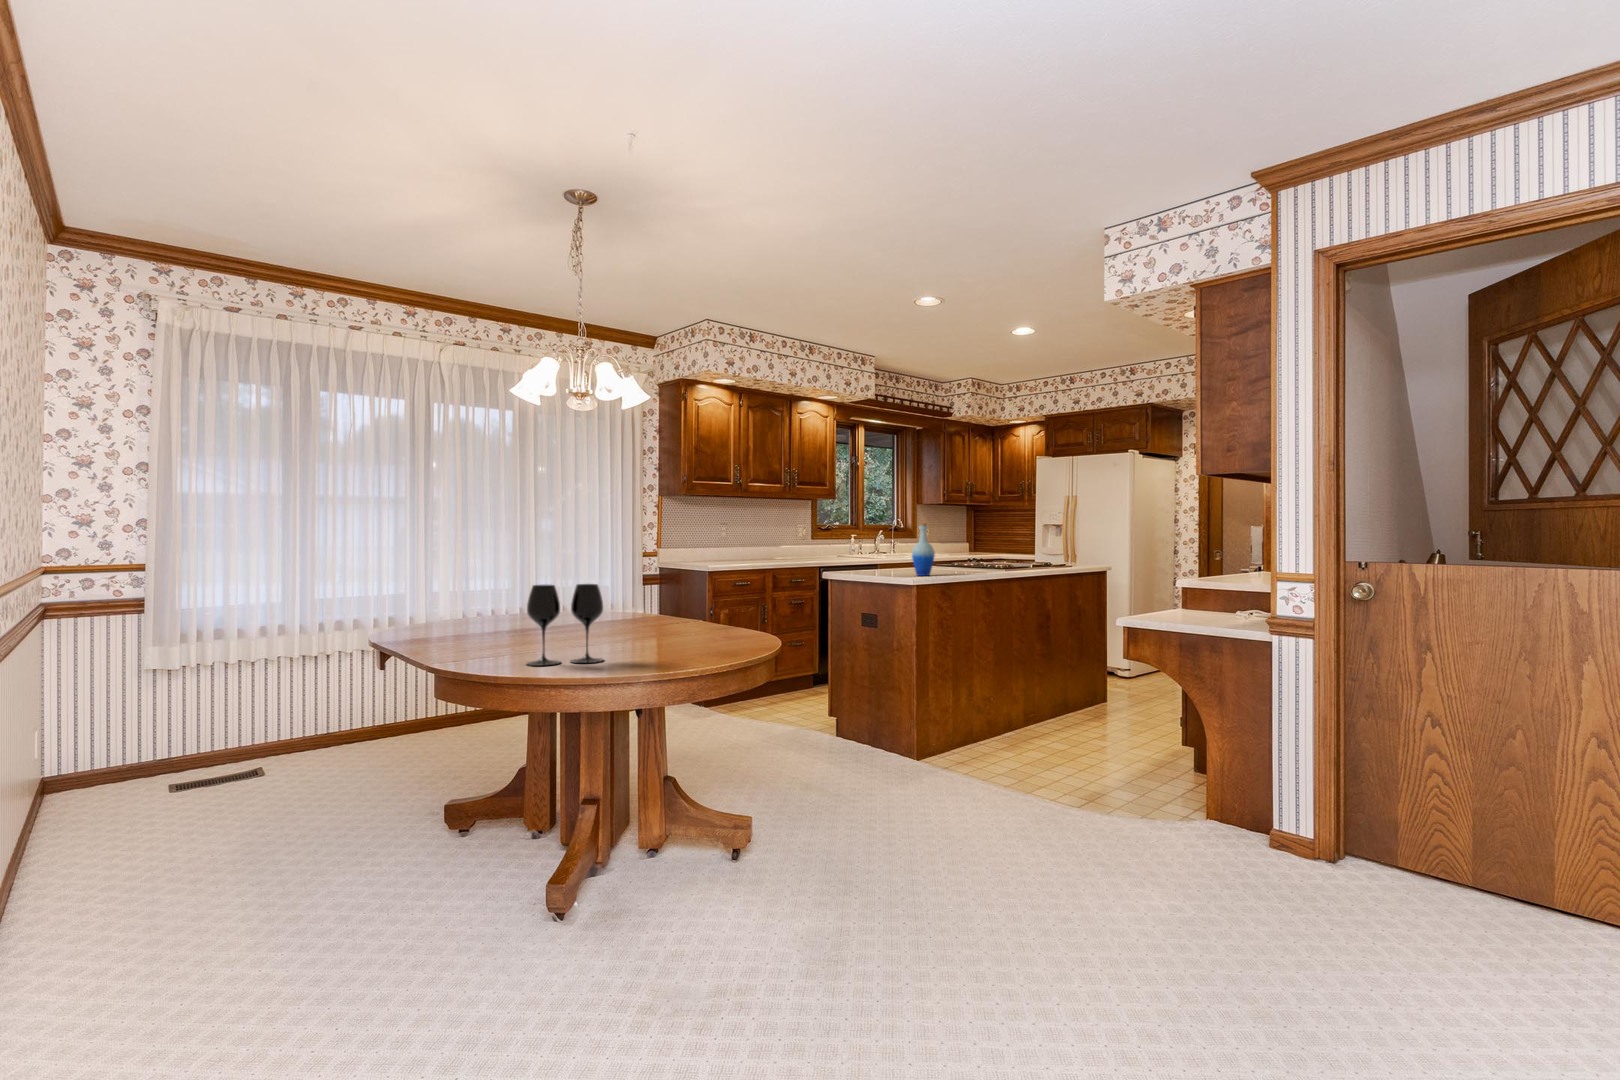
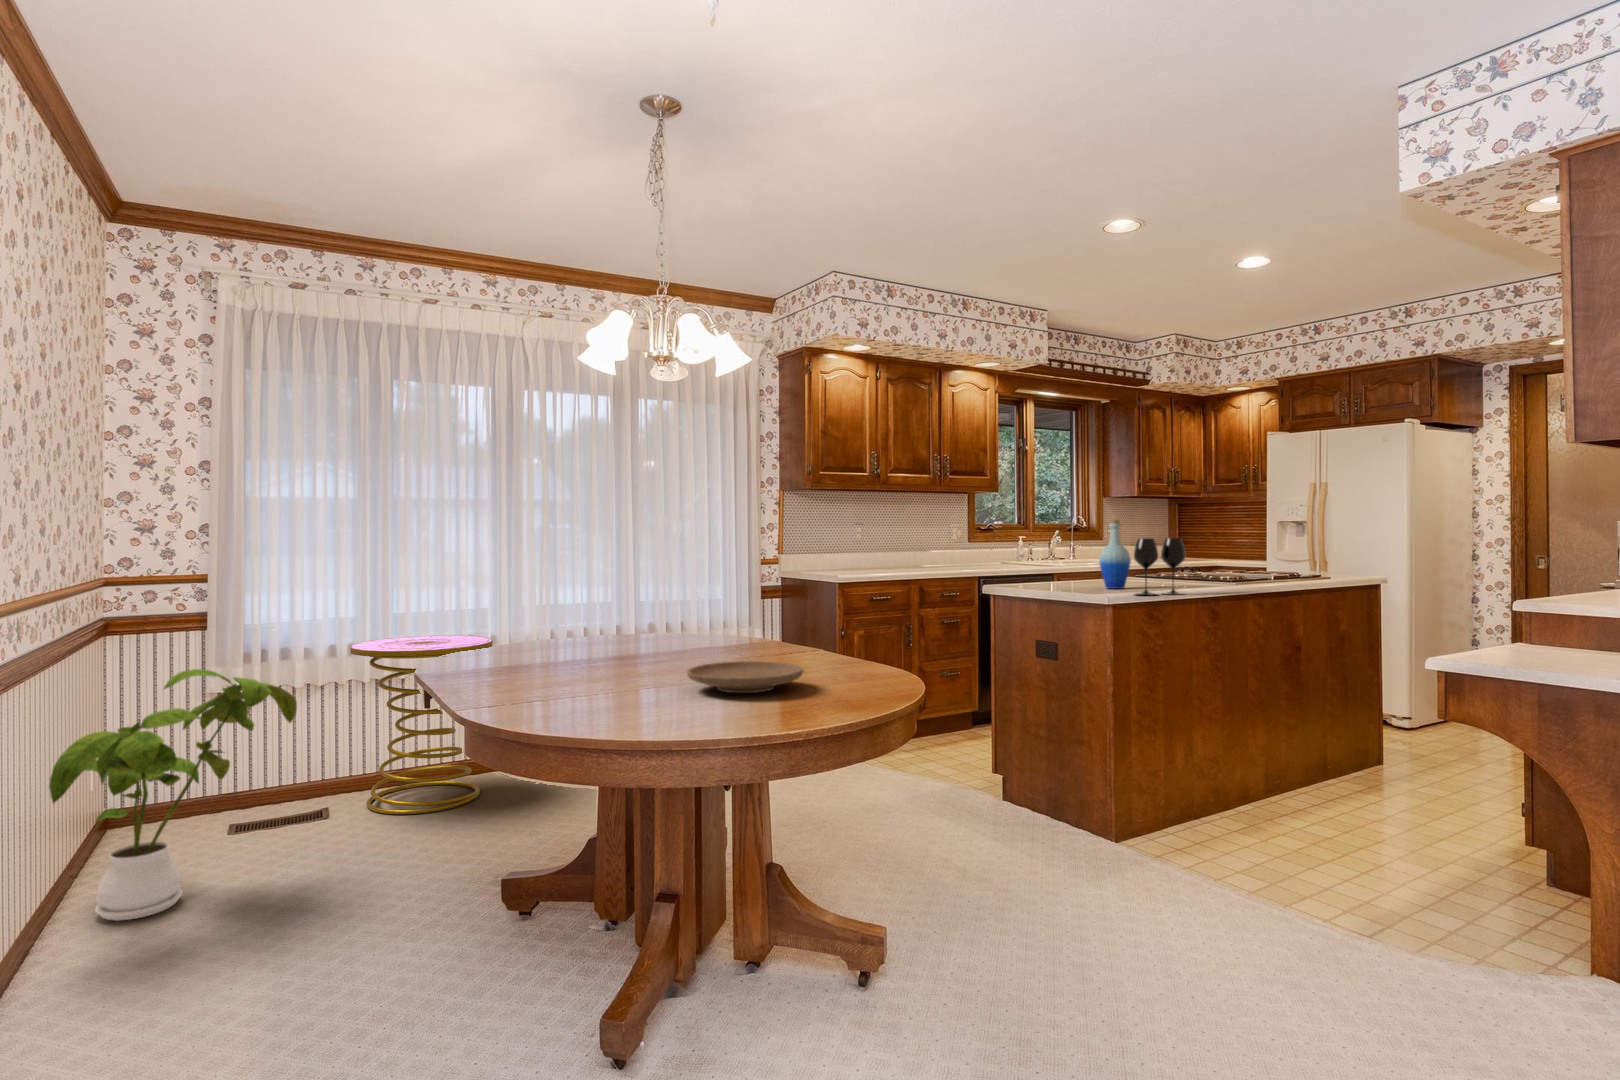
wine glass: present [527,584,603,666] -> present [1134,538,1185,595]
side table: none [286,617,415,770] -> present [350,635,493,814]
plate: none [613,628,701,650] -> present [687,661,803,693]
house plant: none [44,644,254,861] -> present [49,669,297,921]

